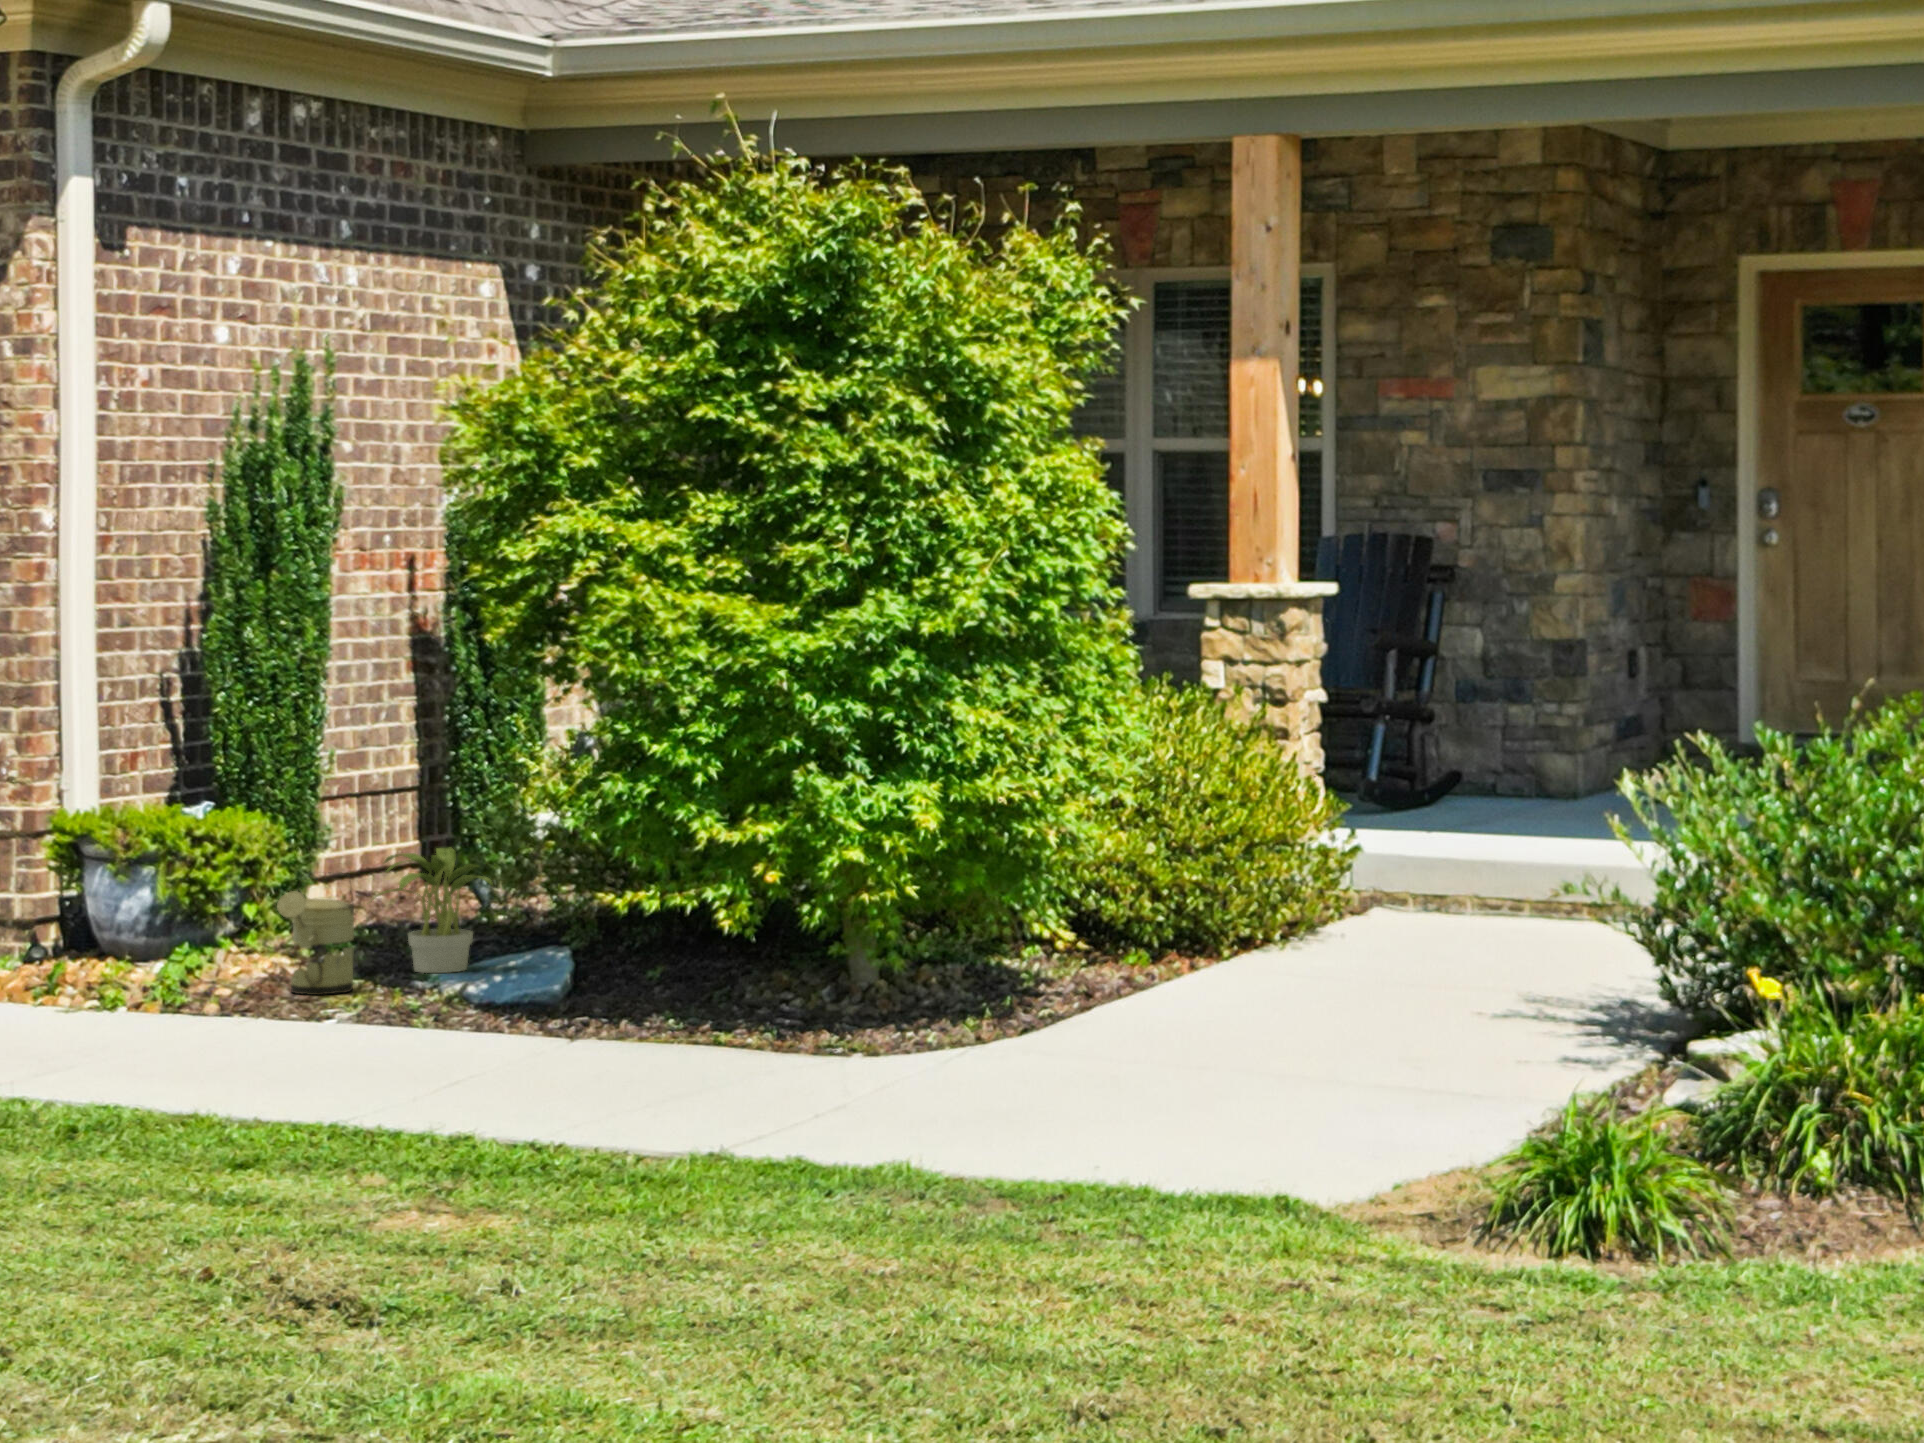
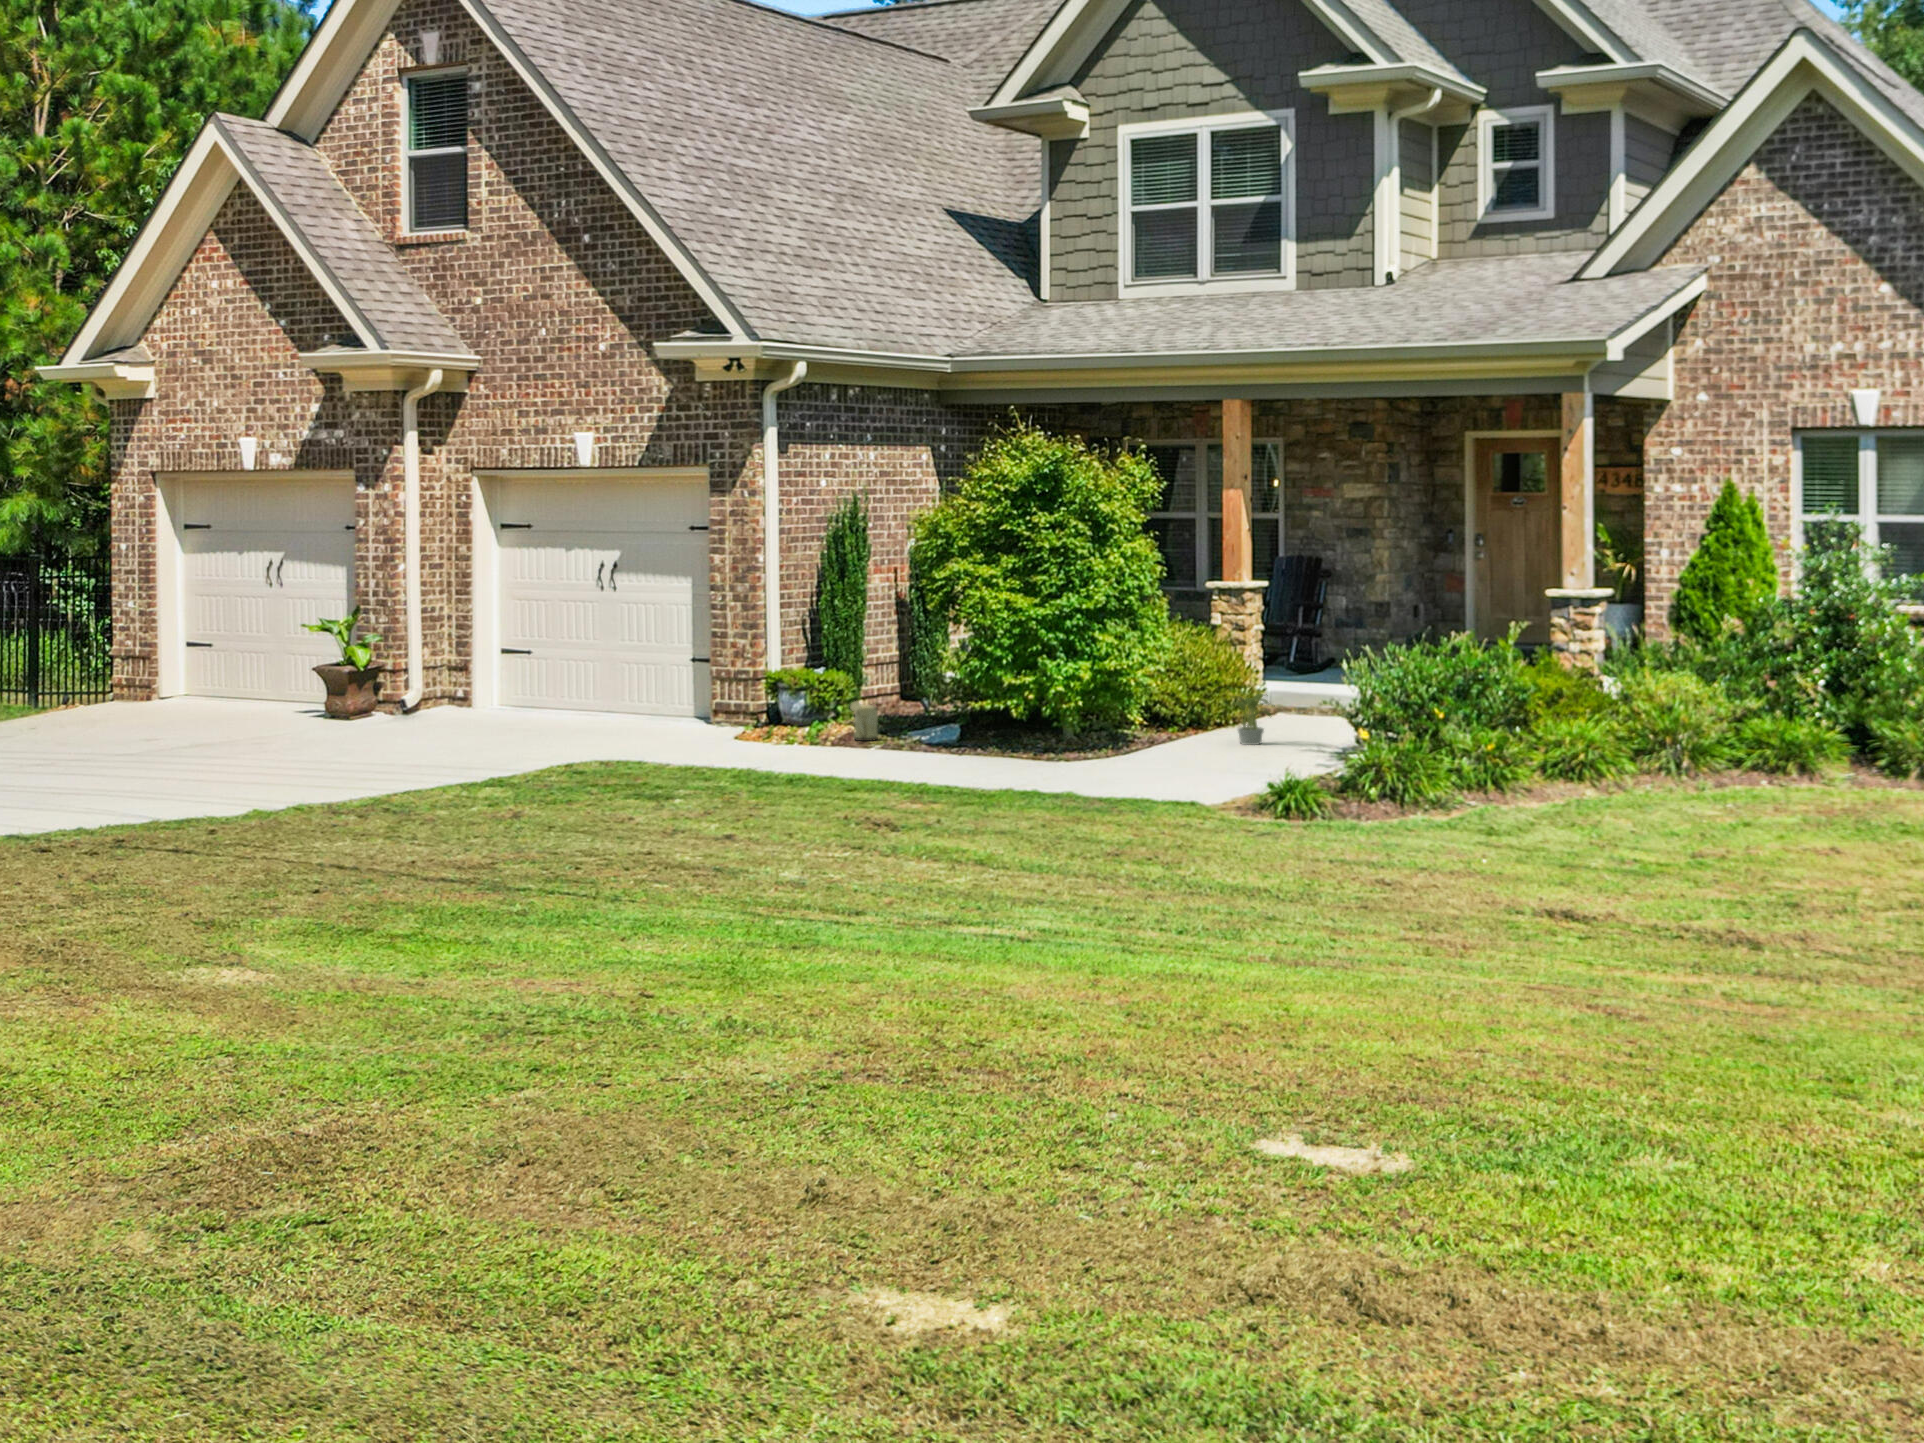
potted plant: present [373,847,492,973] -> present [1233,694,1272,745]

